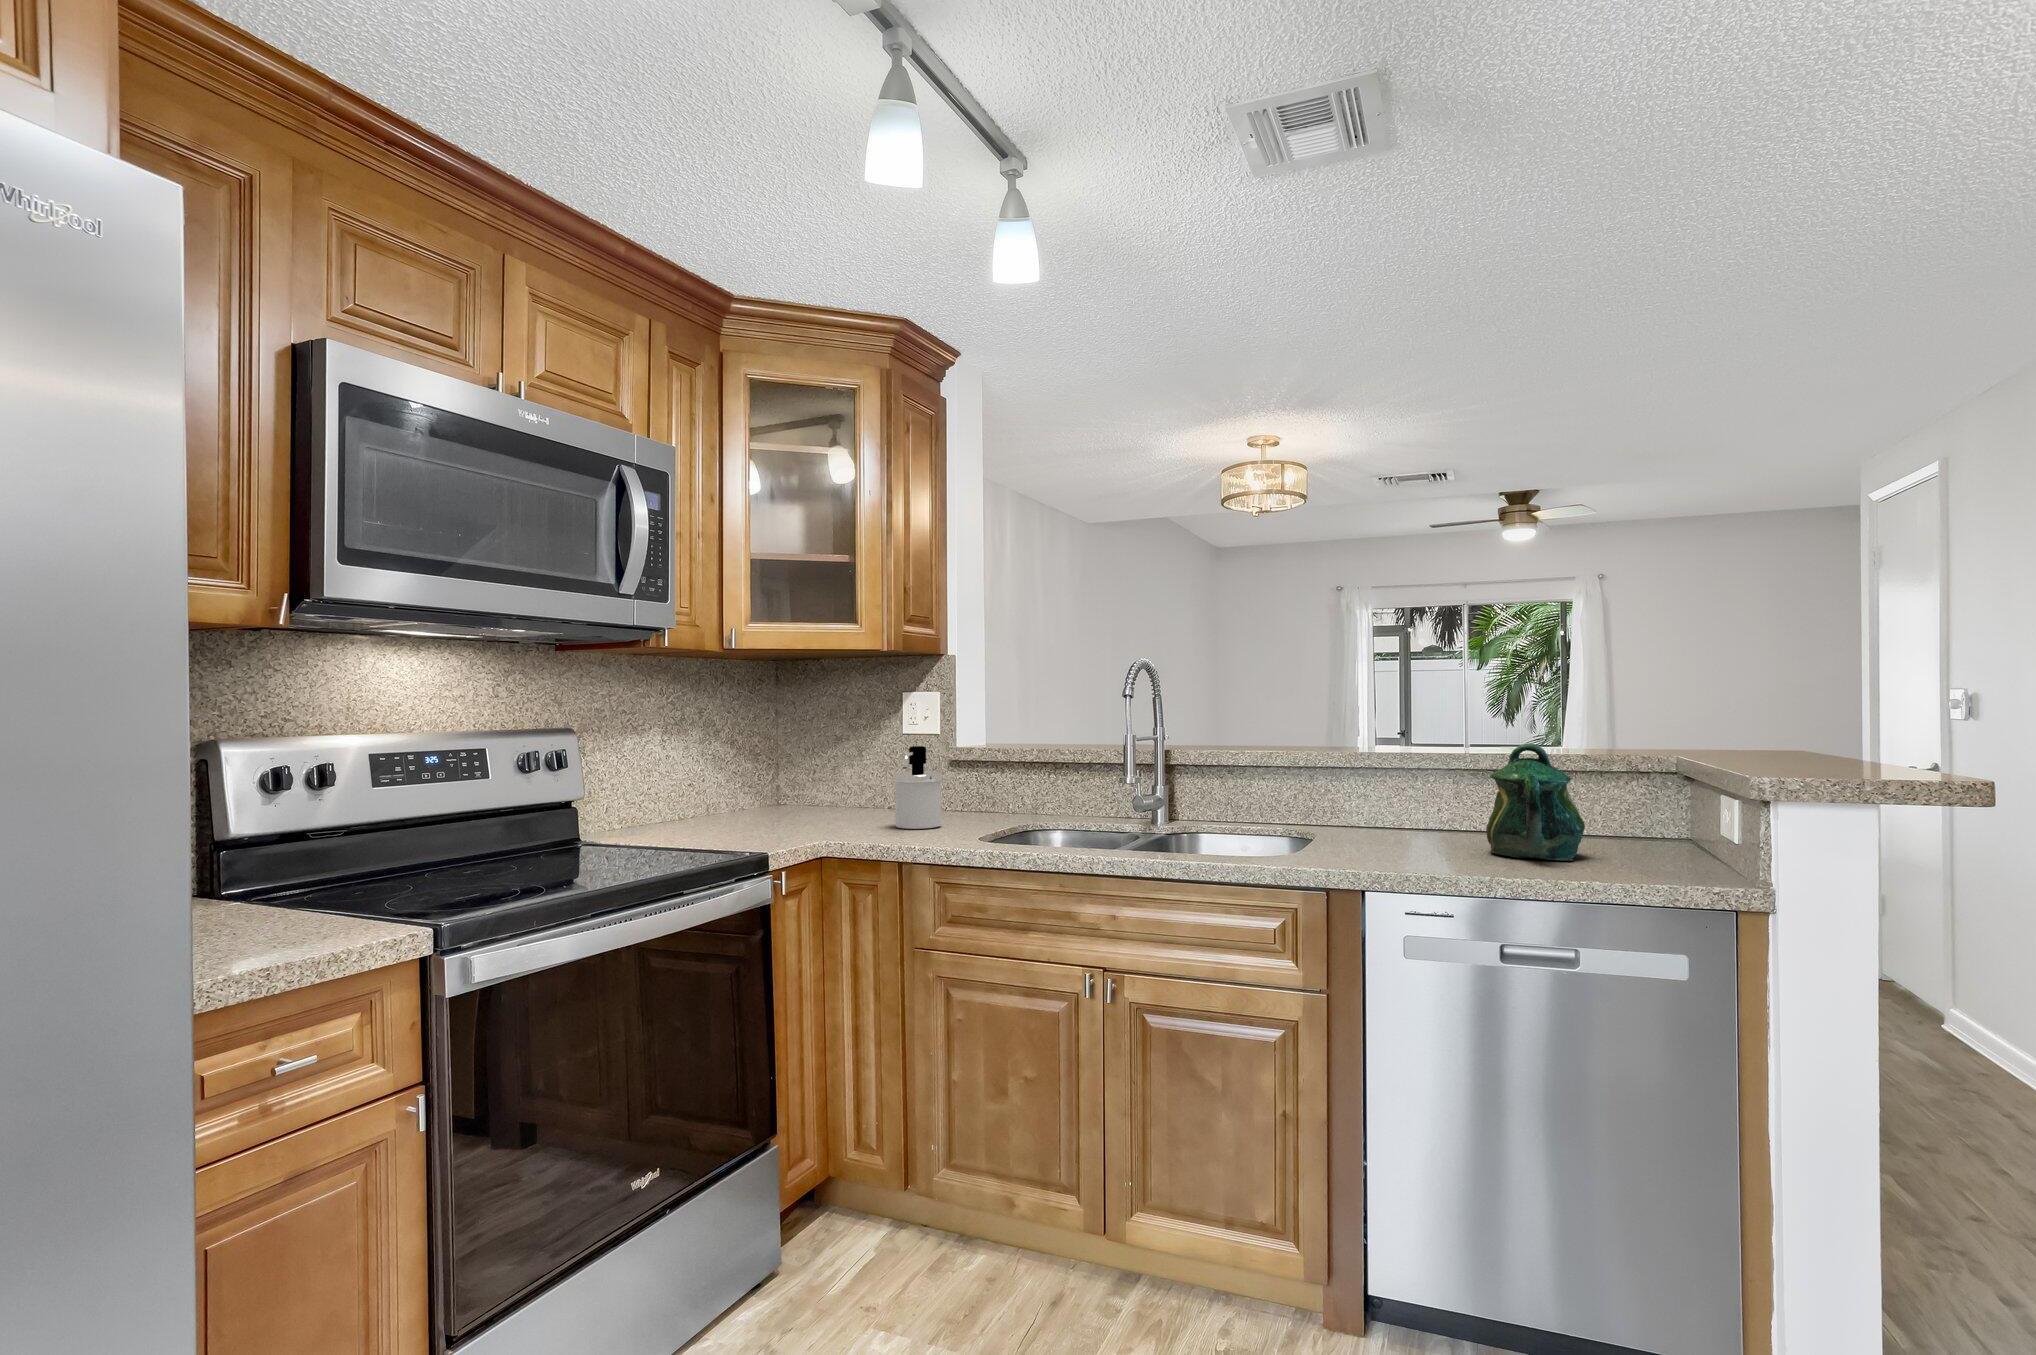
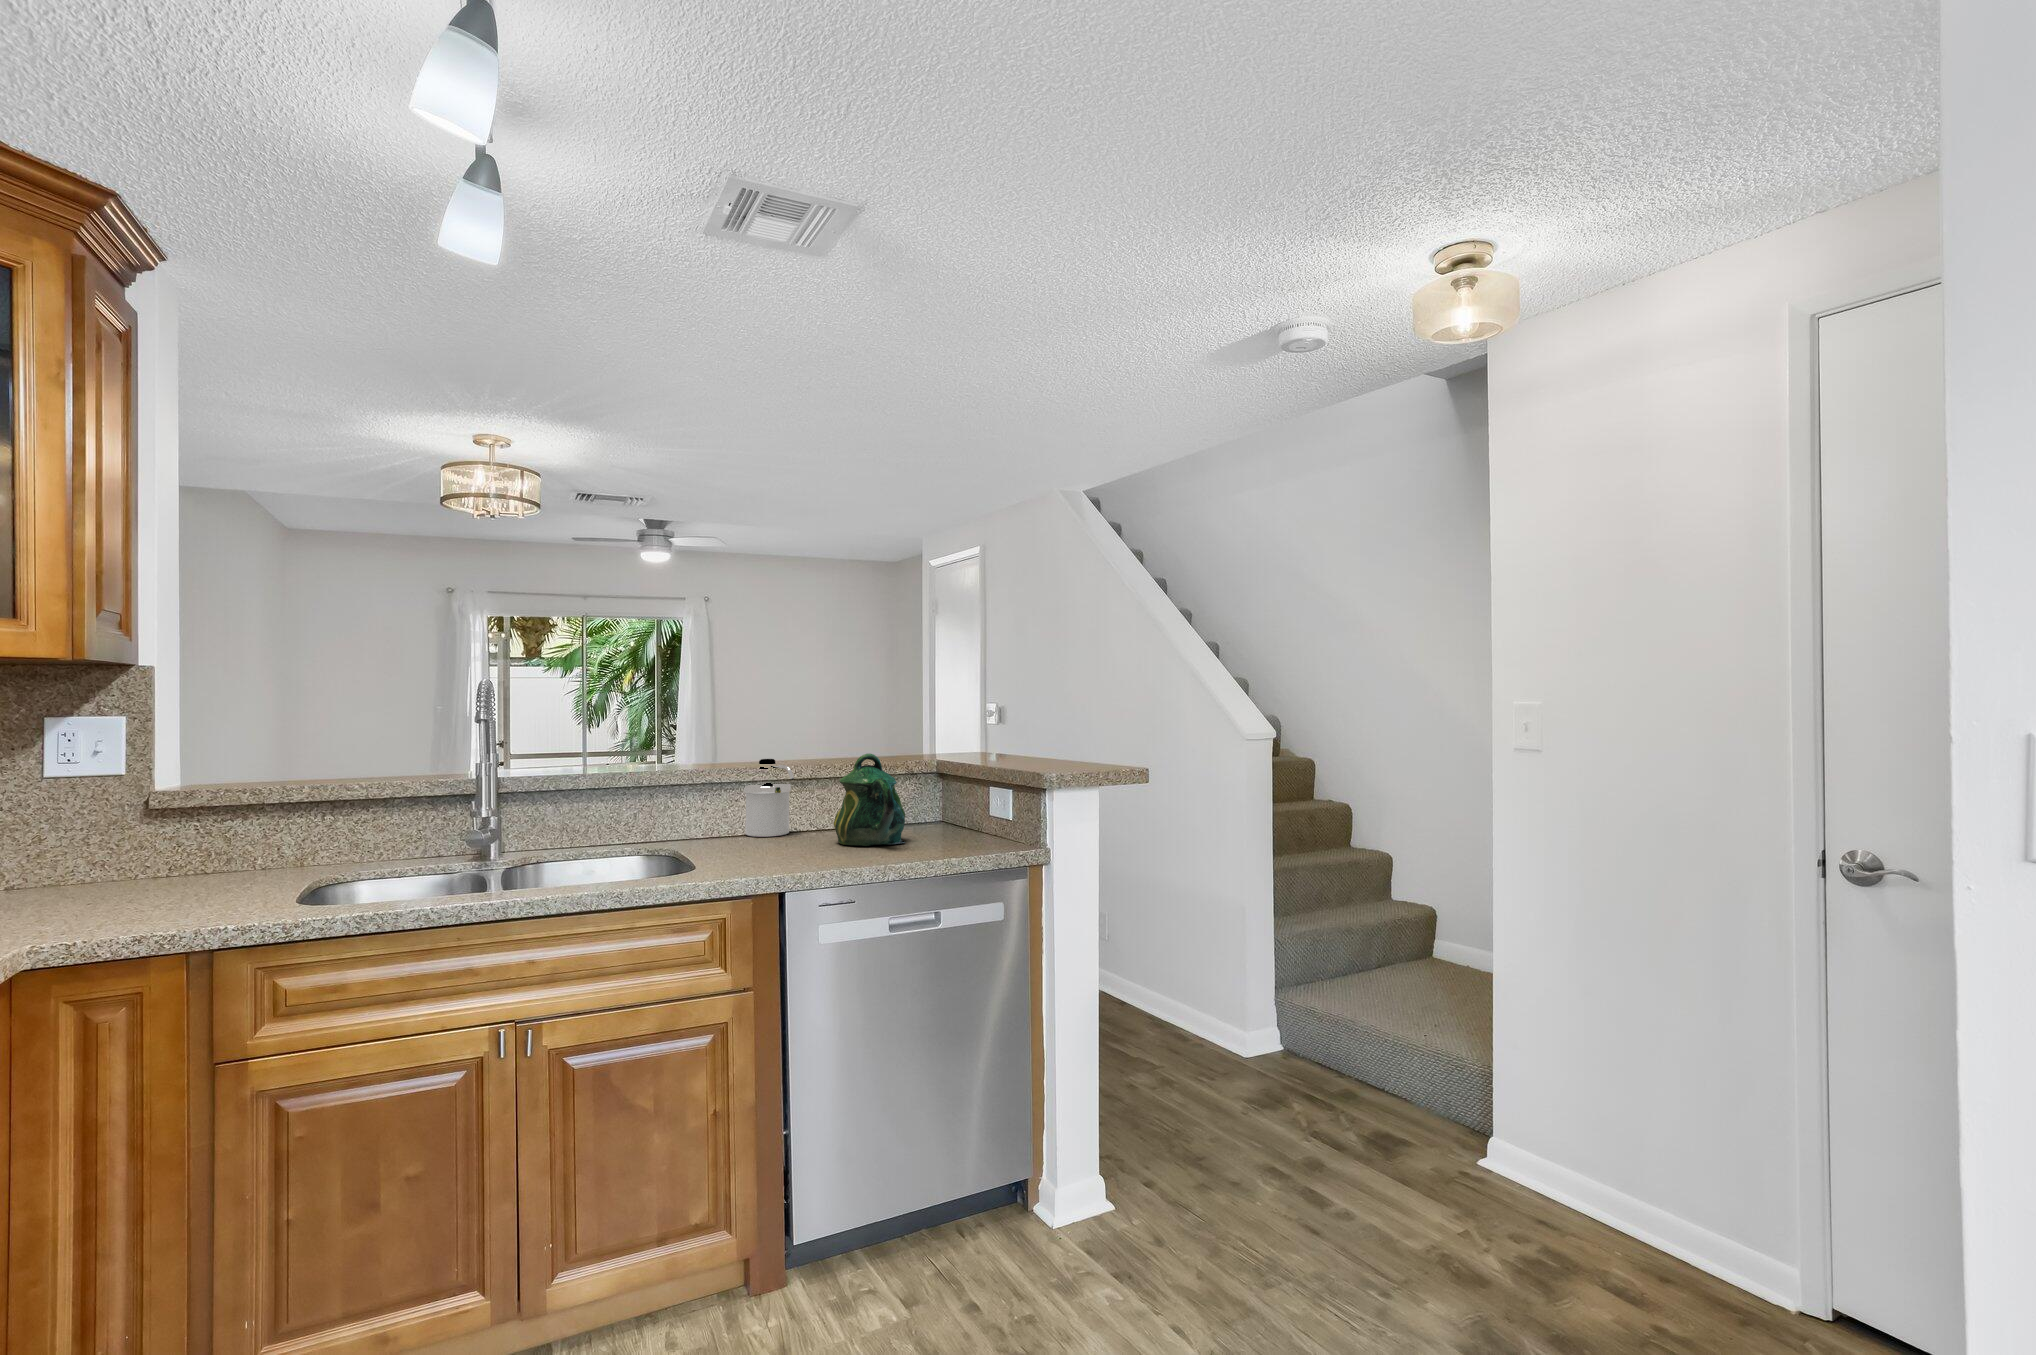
soap dispenser: present [893,746,942,829] -> present [744,759,794,837]

